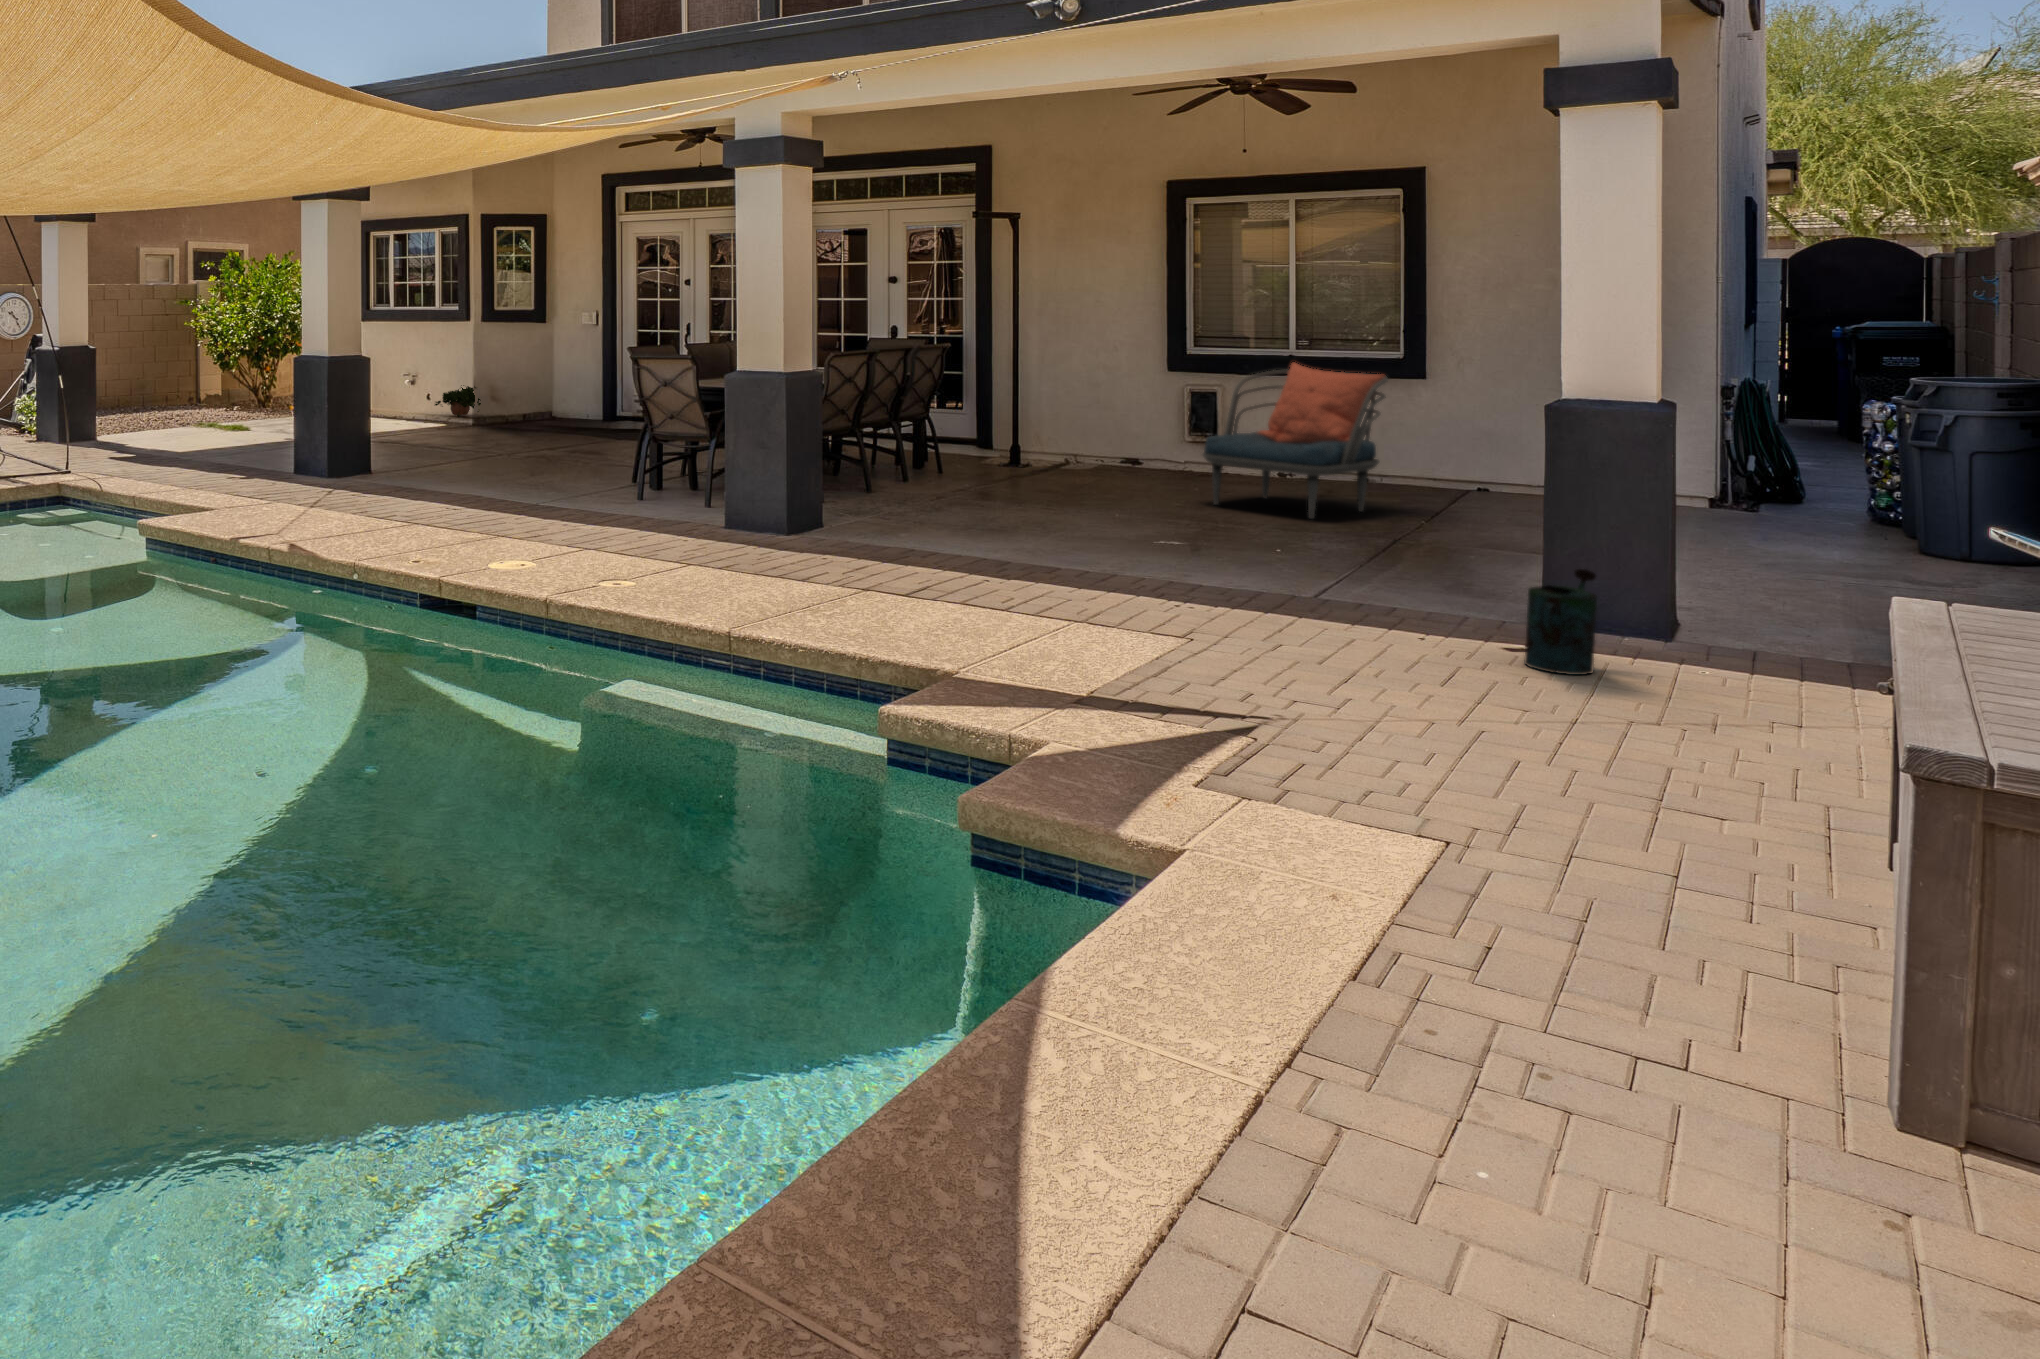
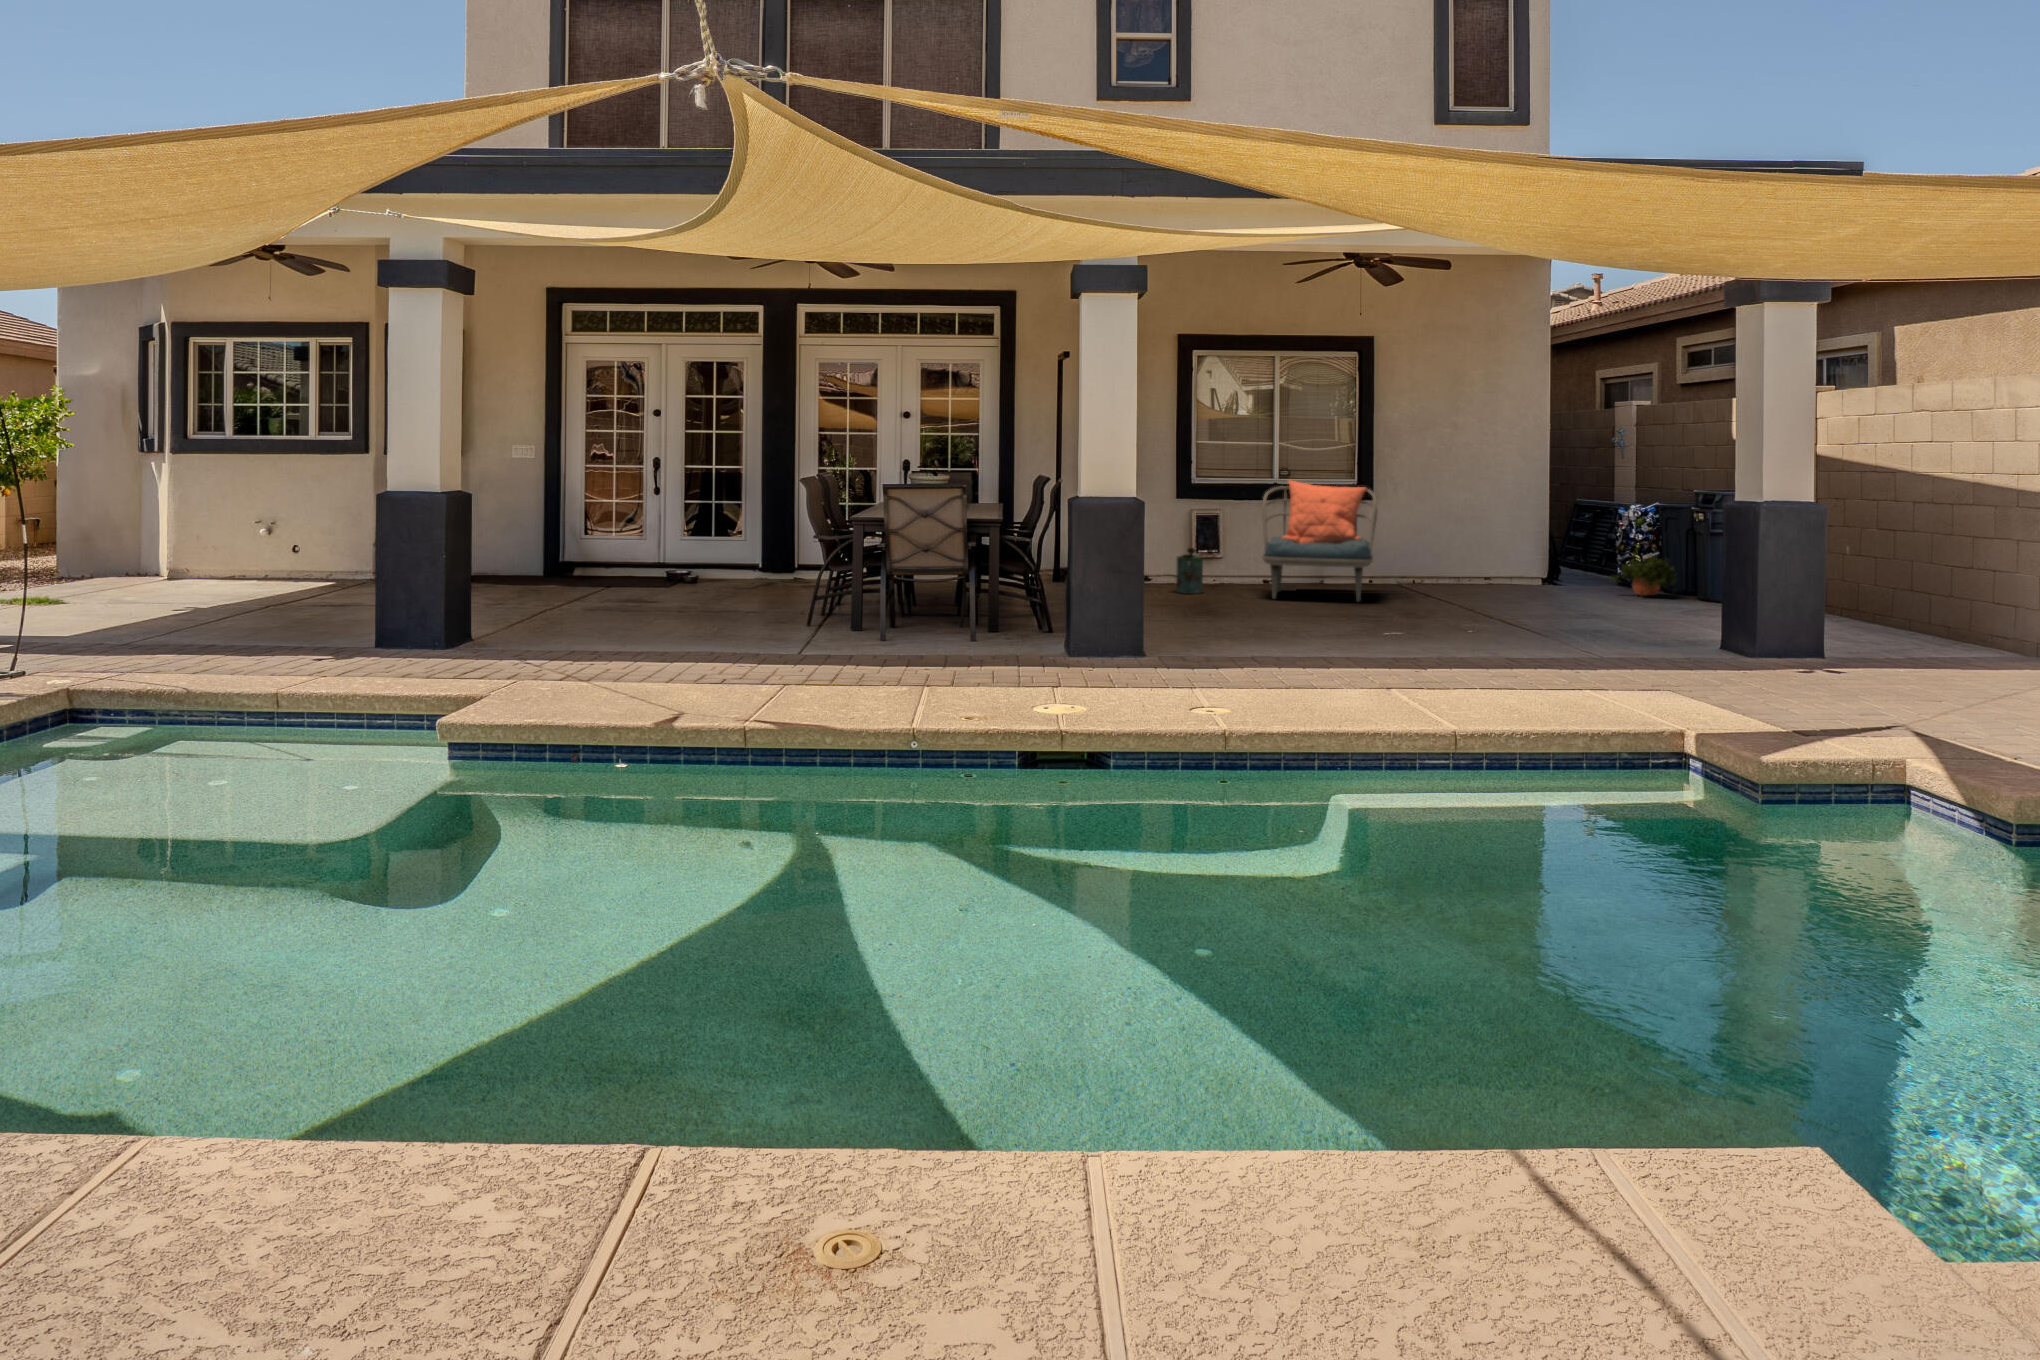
potted plant: present [435,385,481,417] -> present [1611,557,1676,597]
watering can: present [1524,569,1597,675] -> present [1176,548,1203,594]

